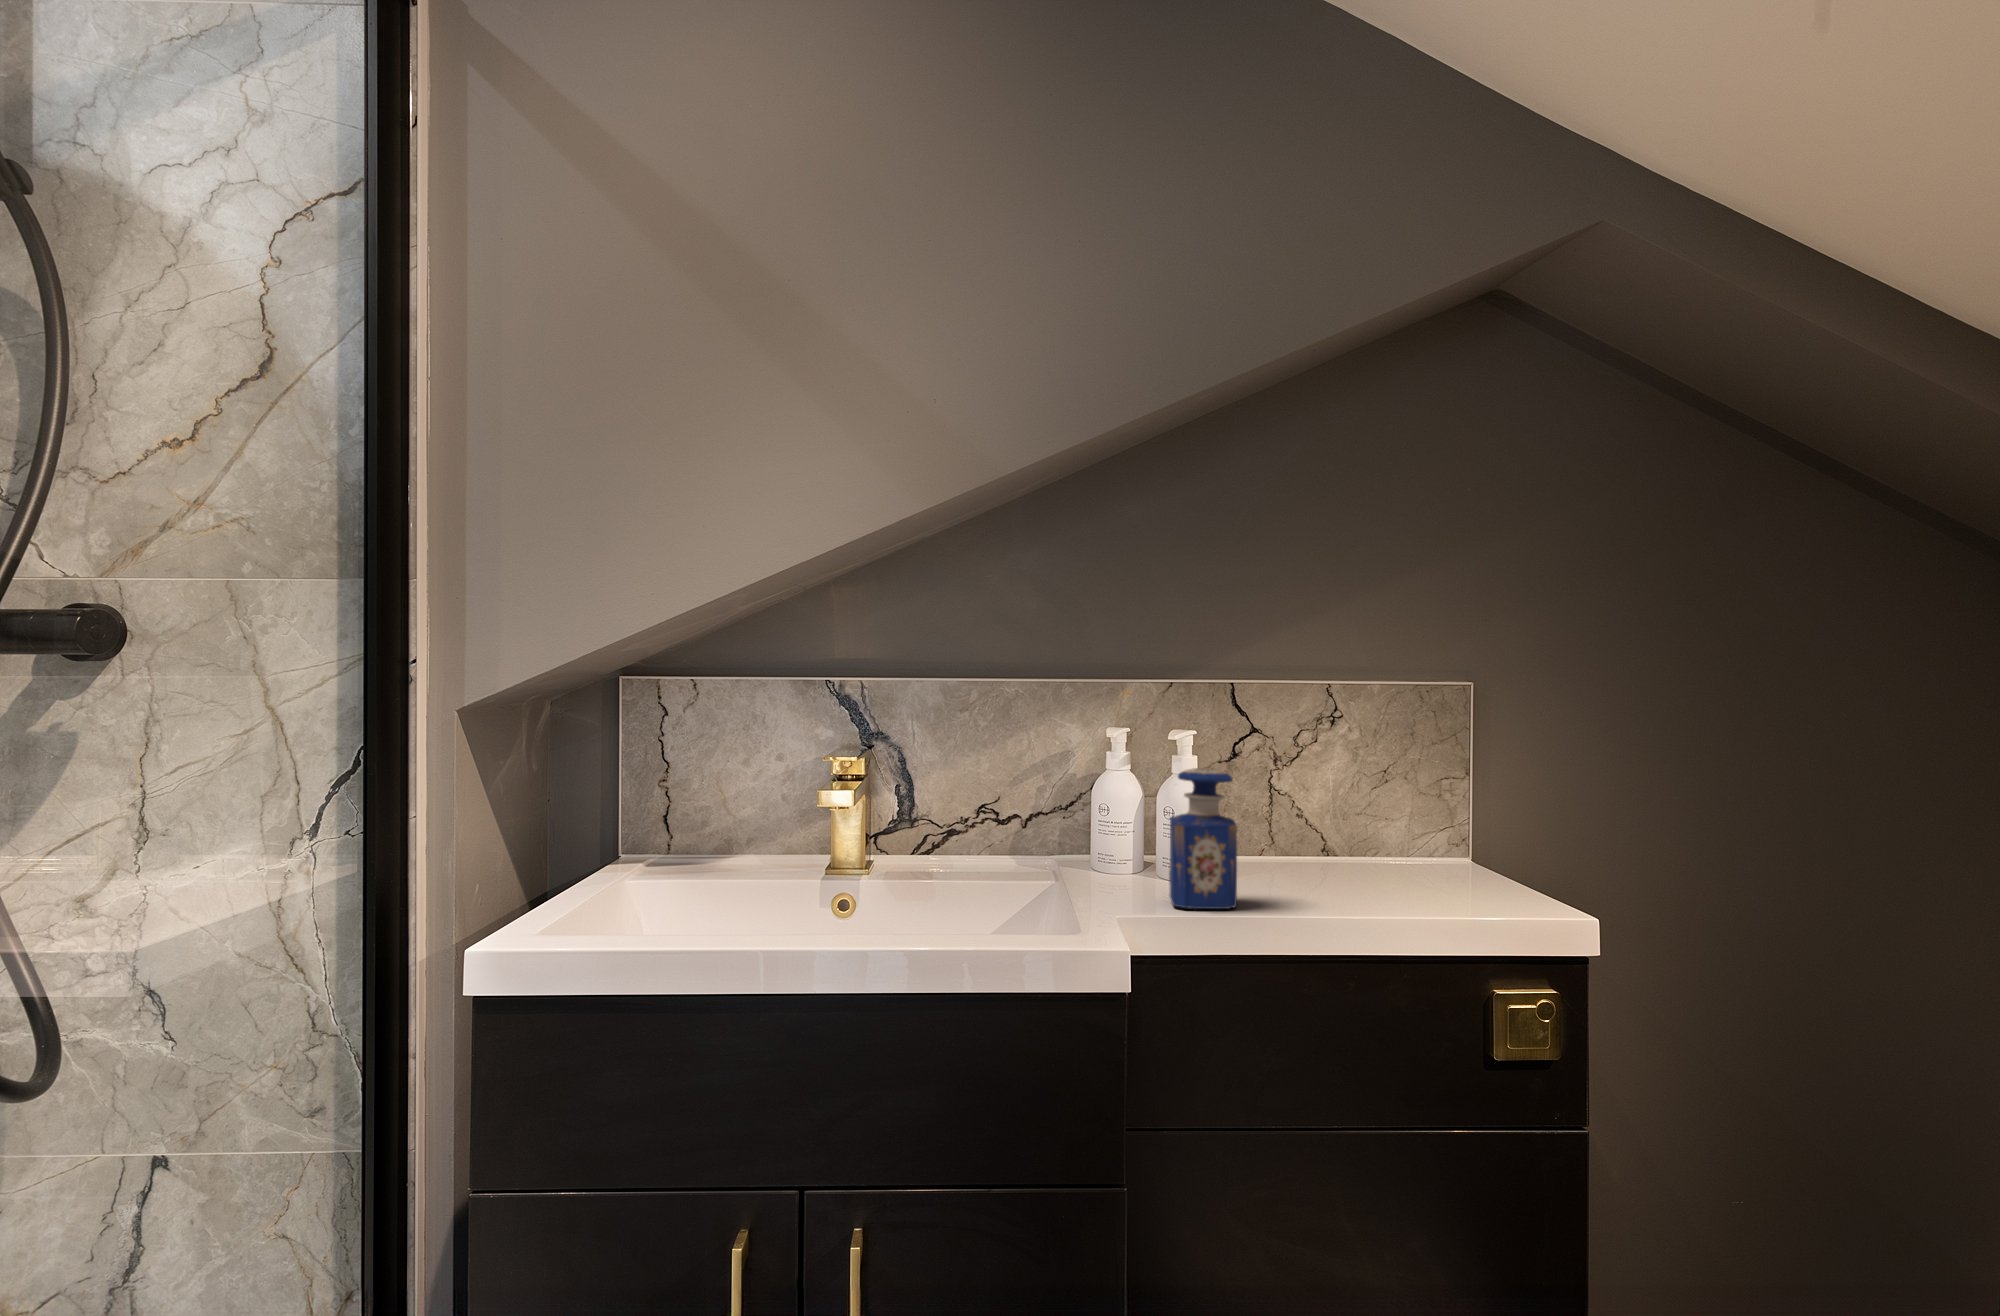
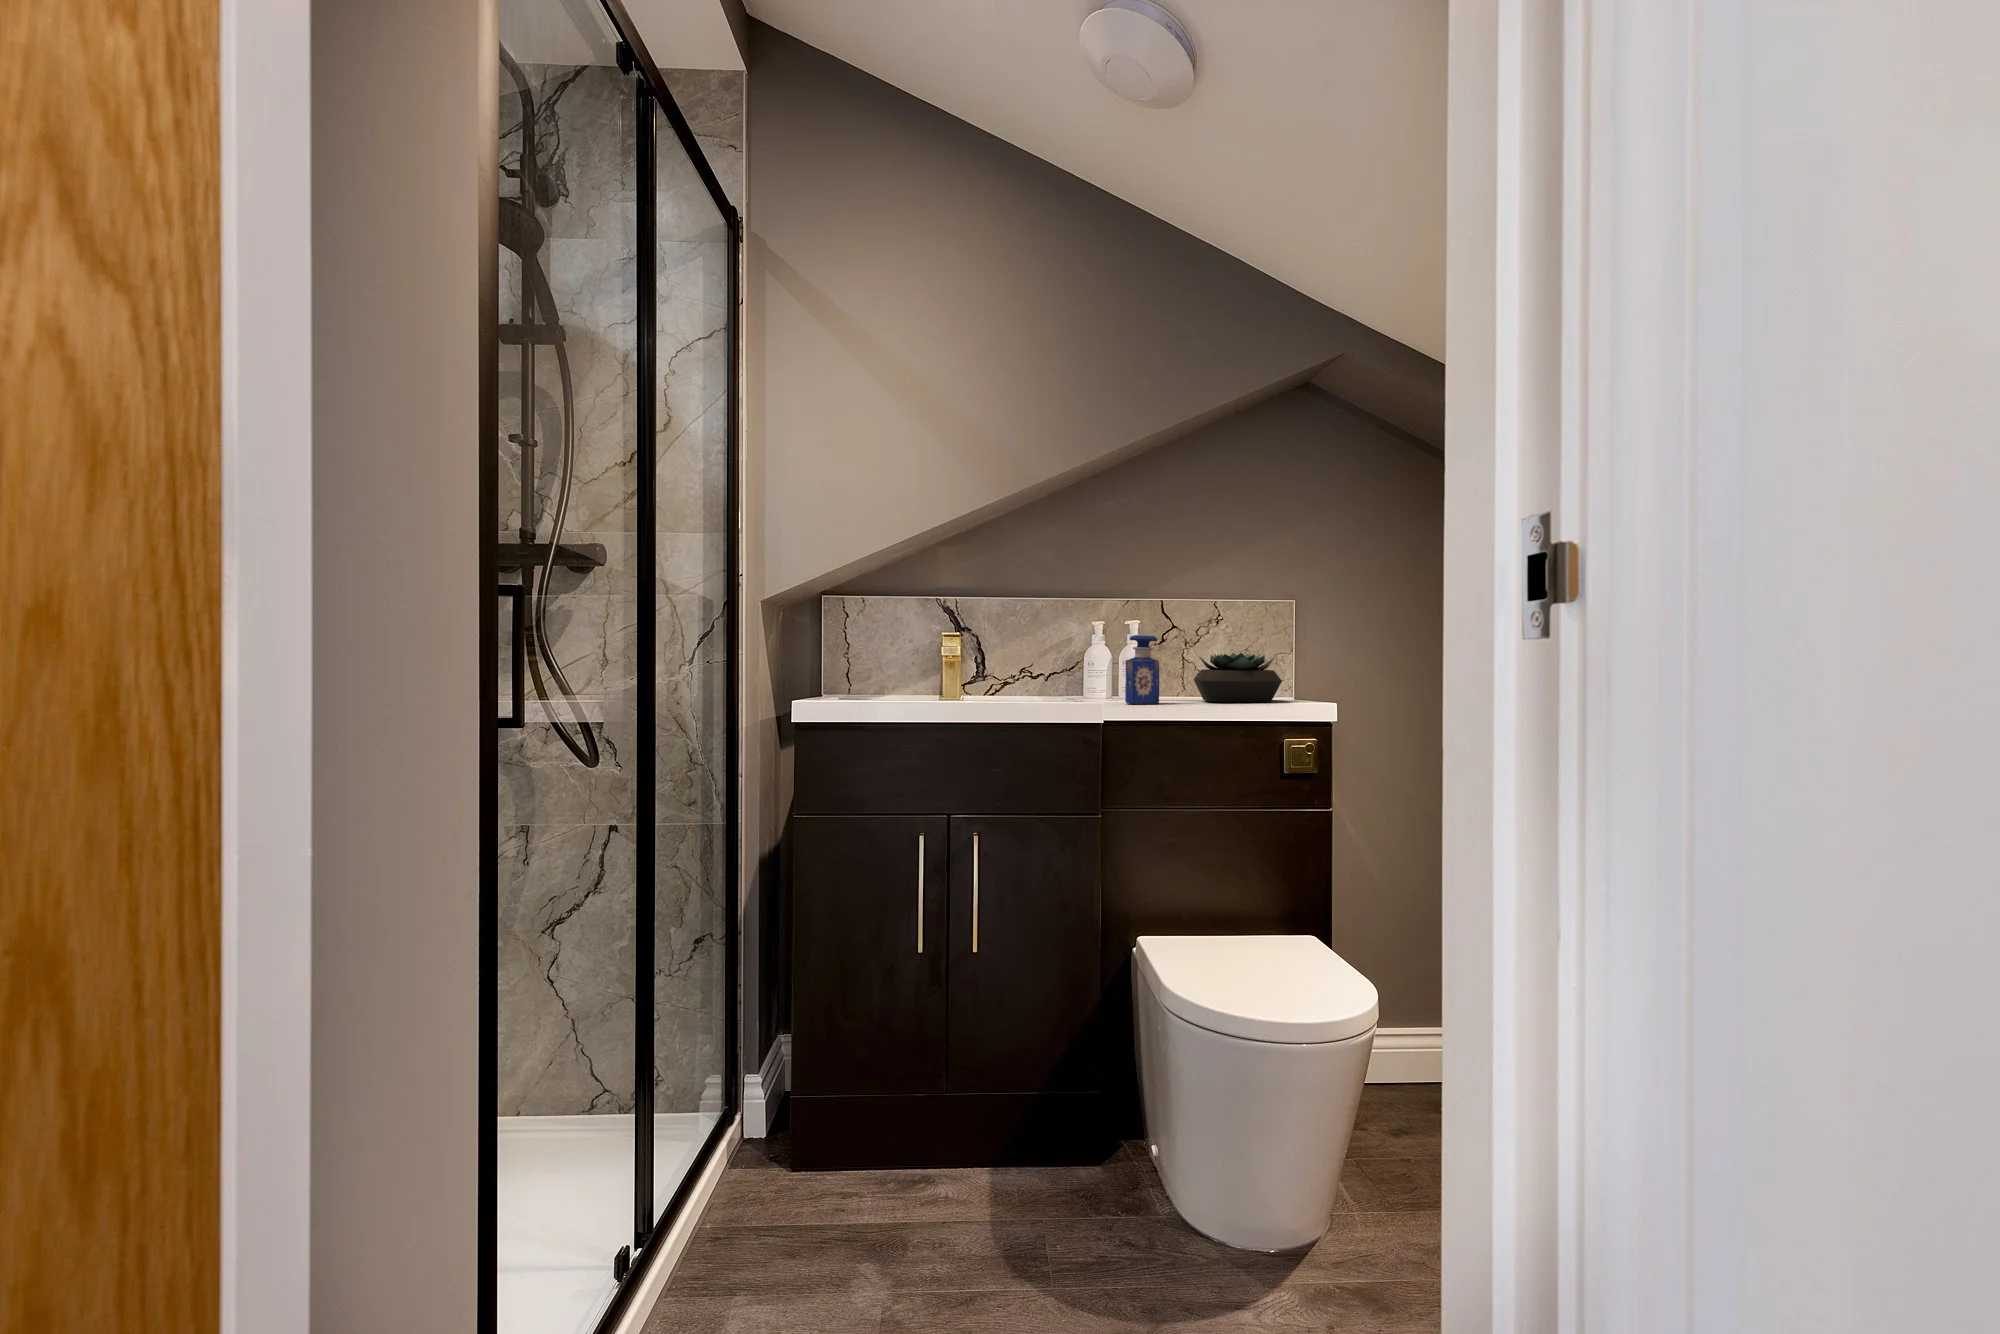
succulent plant: none [1298,794,1478,905] -> present [1194,653,1282,702]

